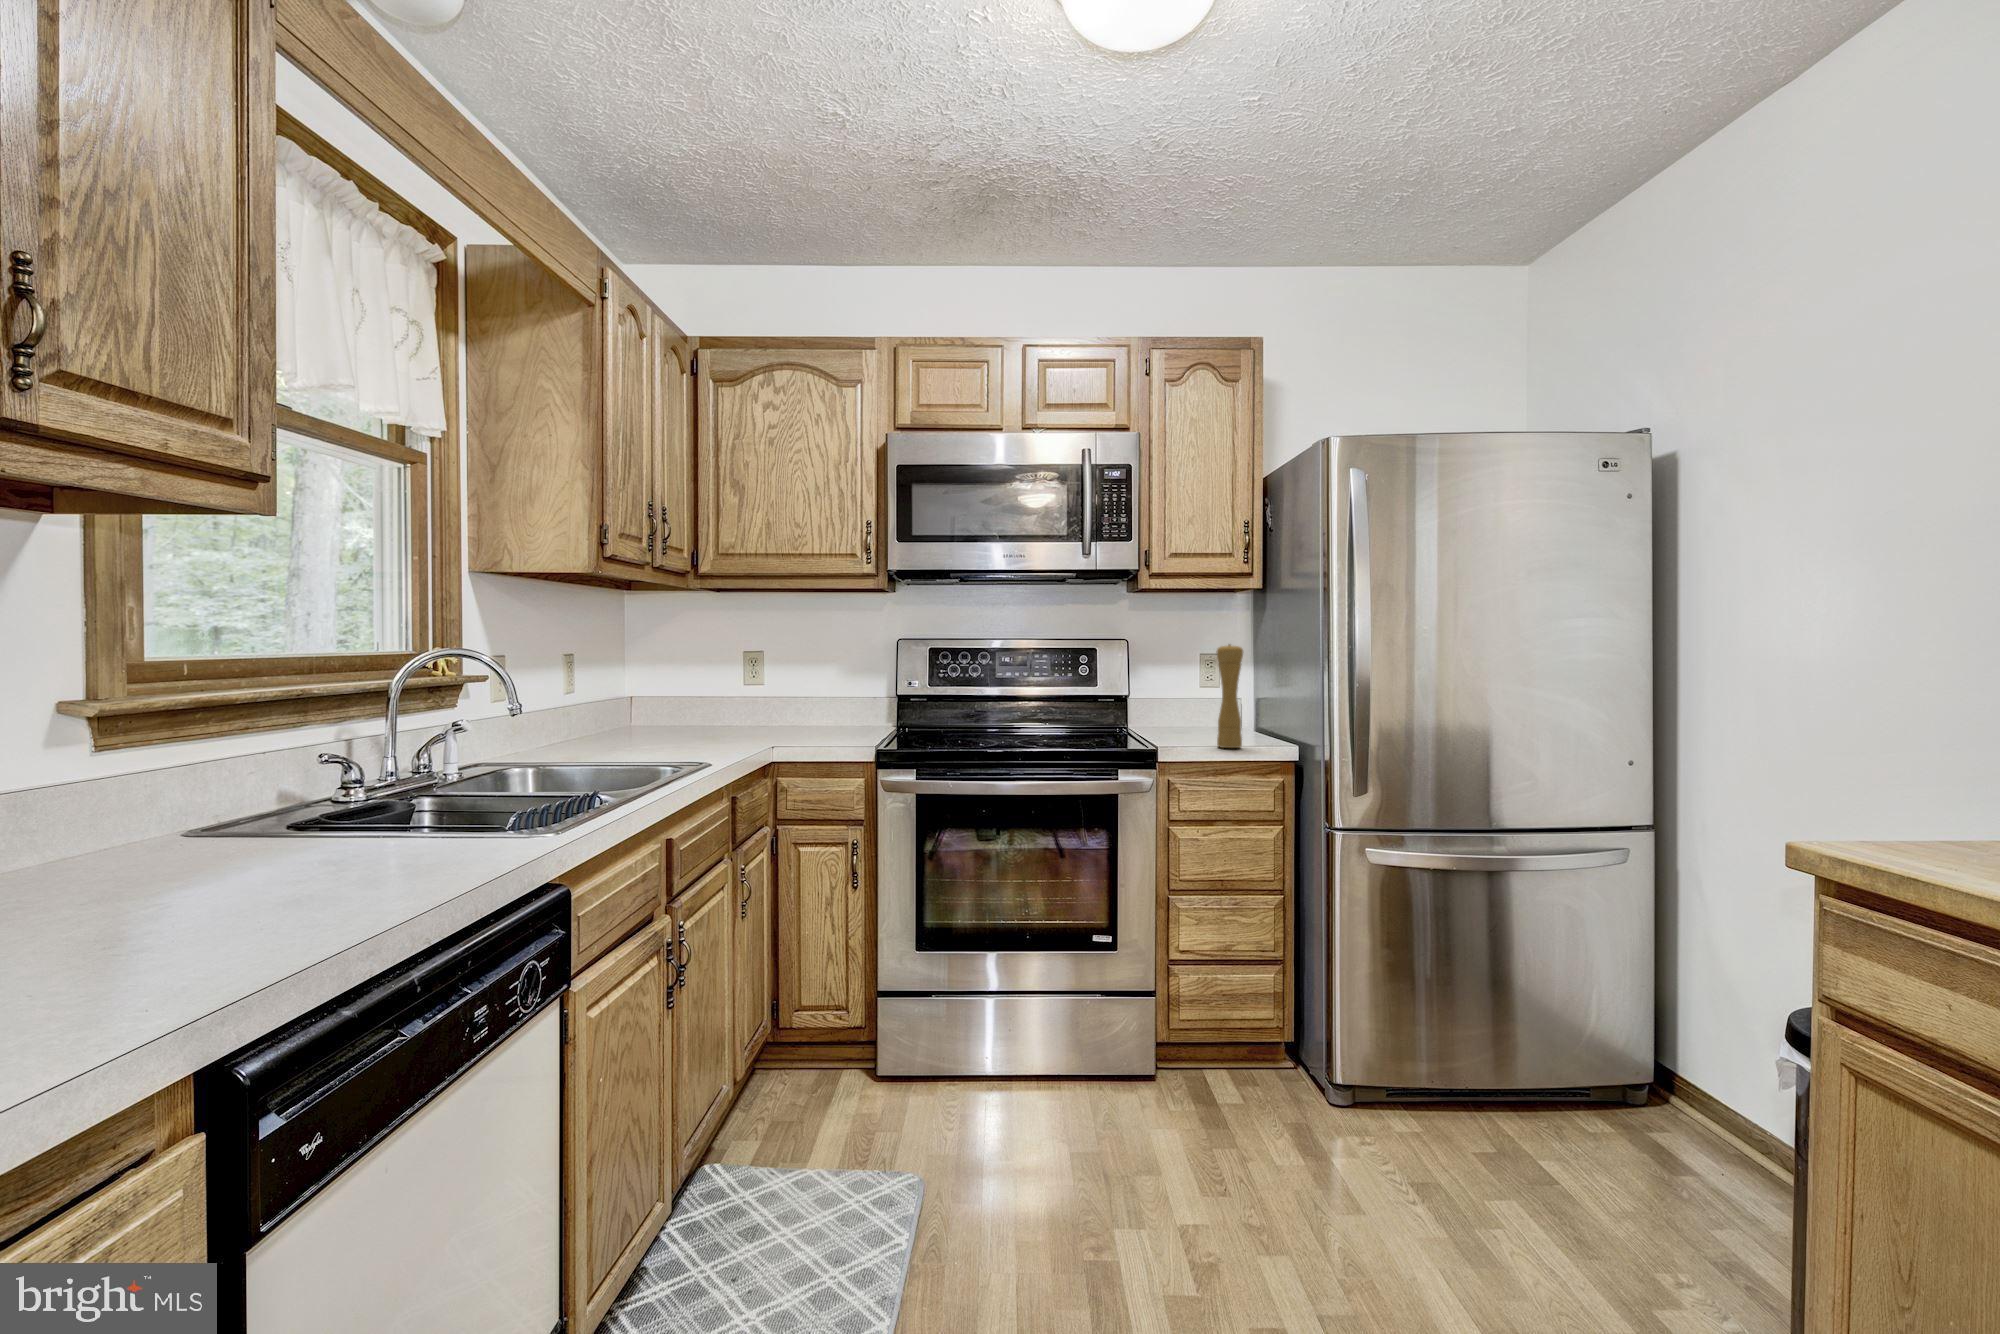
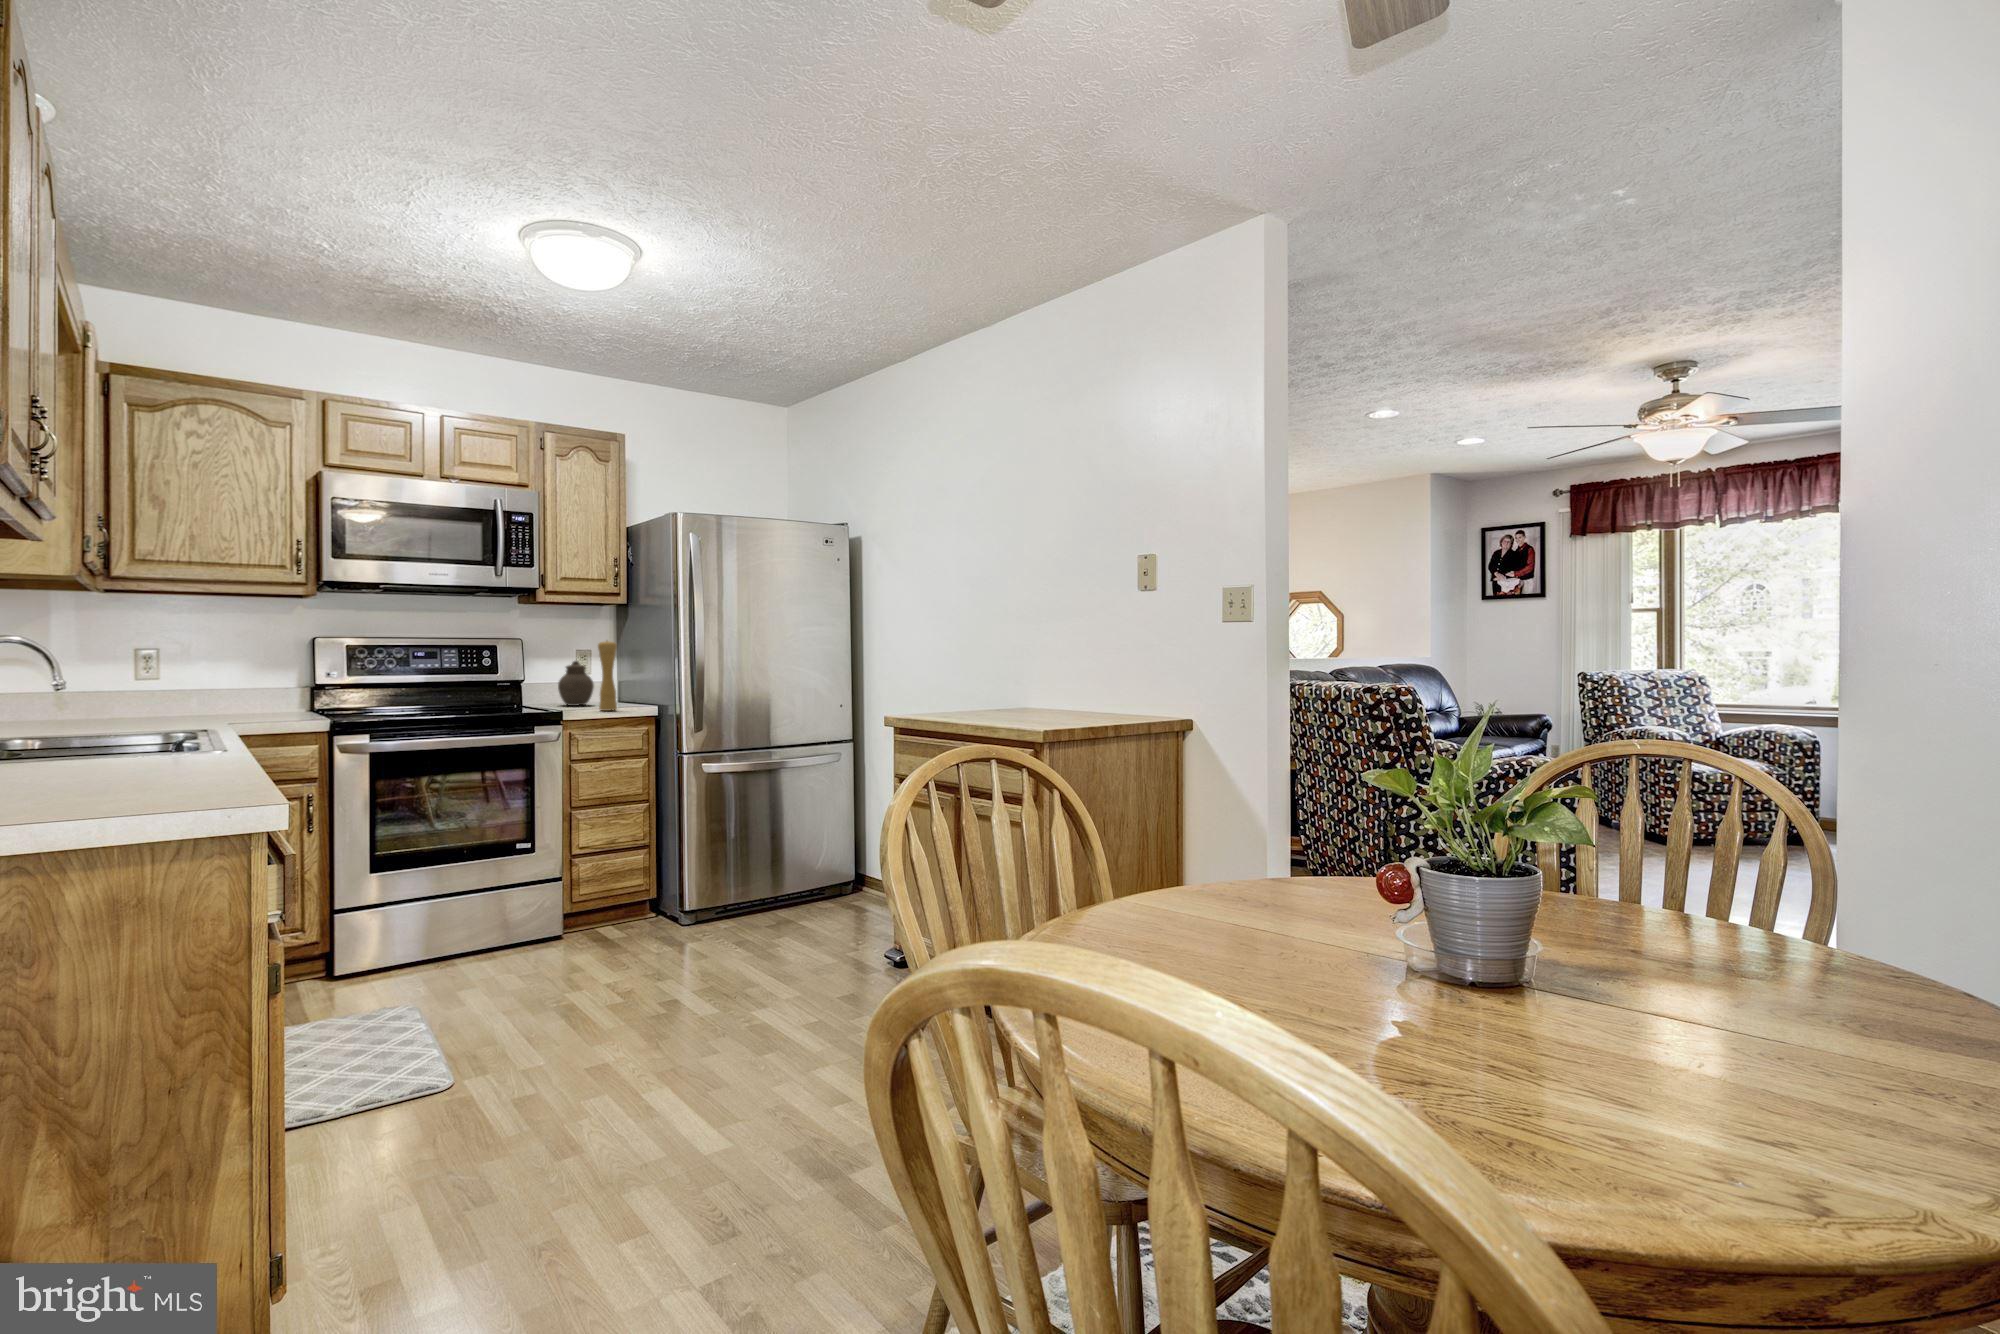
jar: none [1171,671,1218,734] -> present [558,661,594,706]

